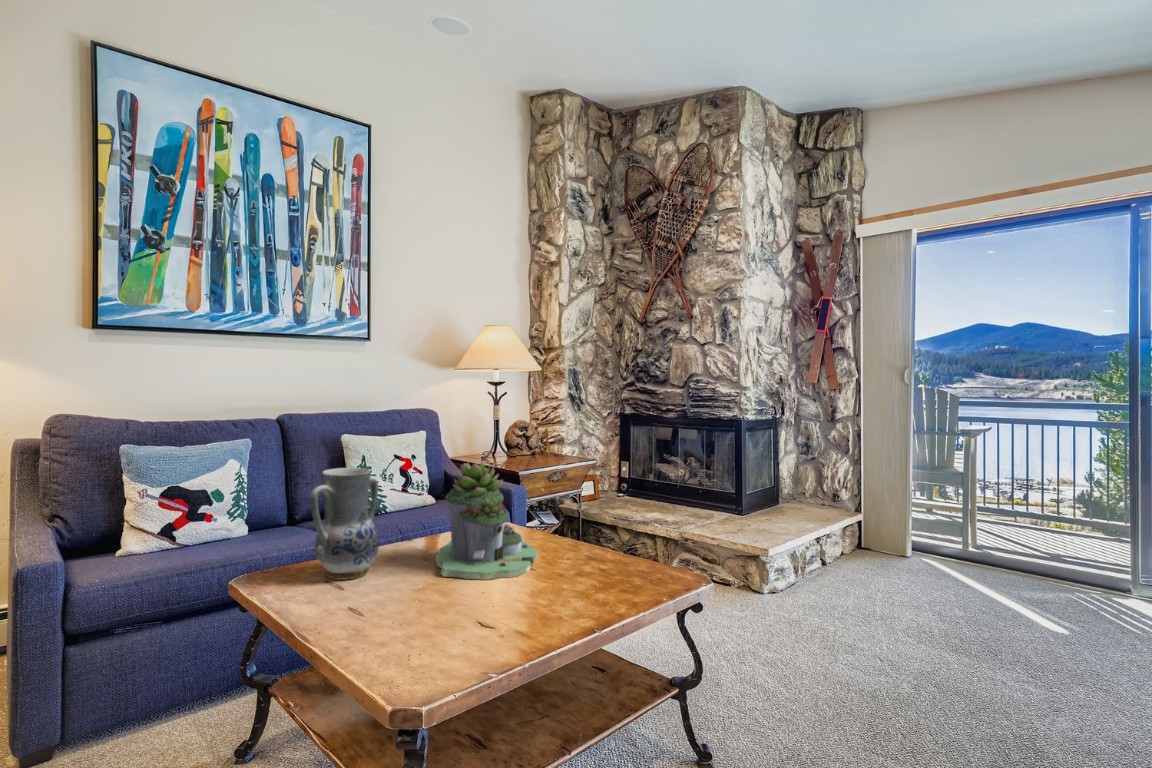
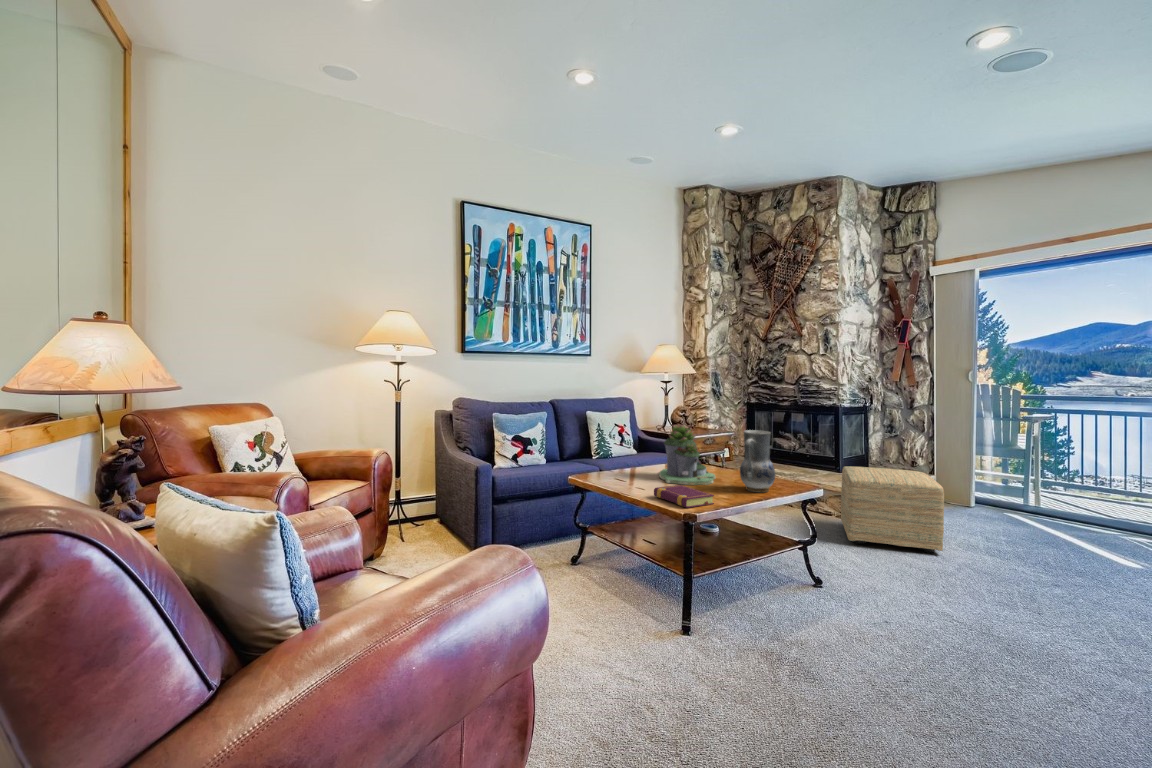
vase: present [310,468,379,580] -> present [740,430,775,492]
ottoman: none [744,511,890,646] -> present [841,466,944,553]
book: none [392,589,508,655] -> present [654,485,714,508]

